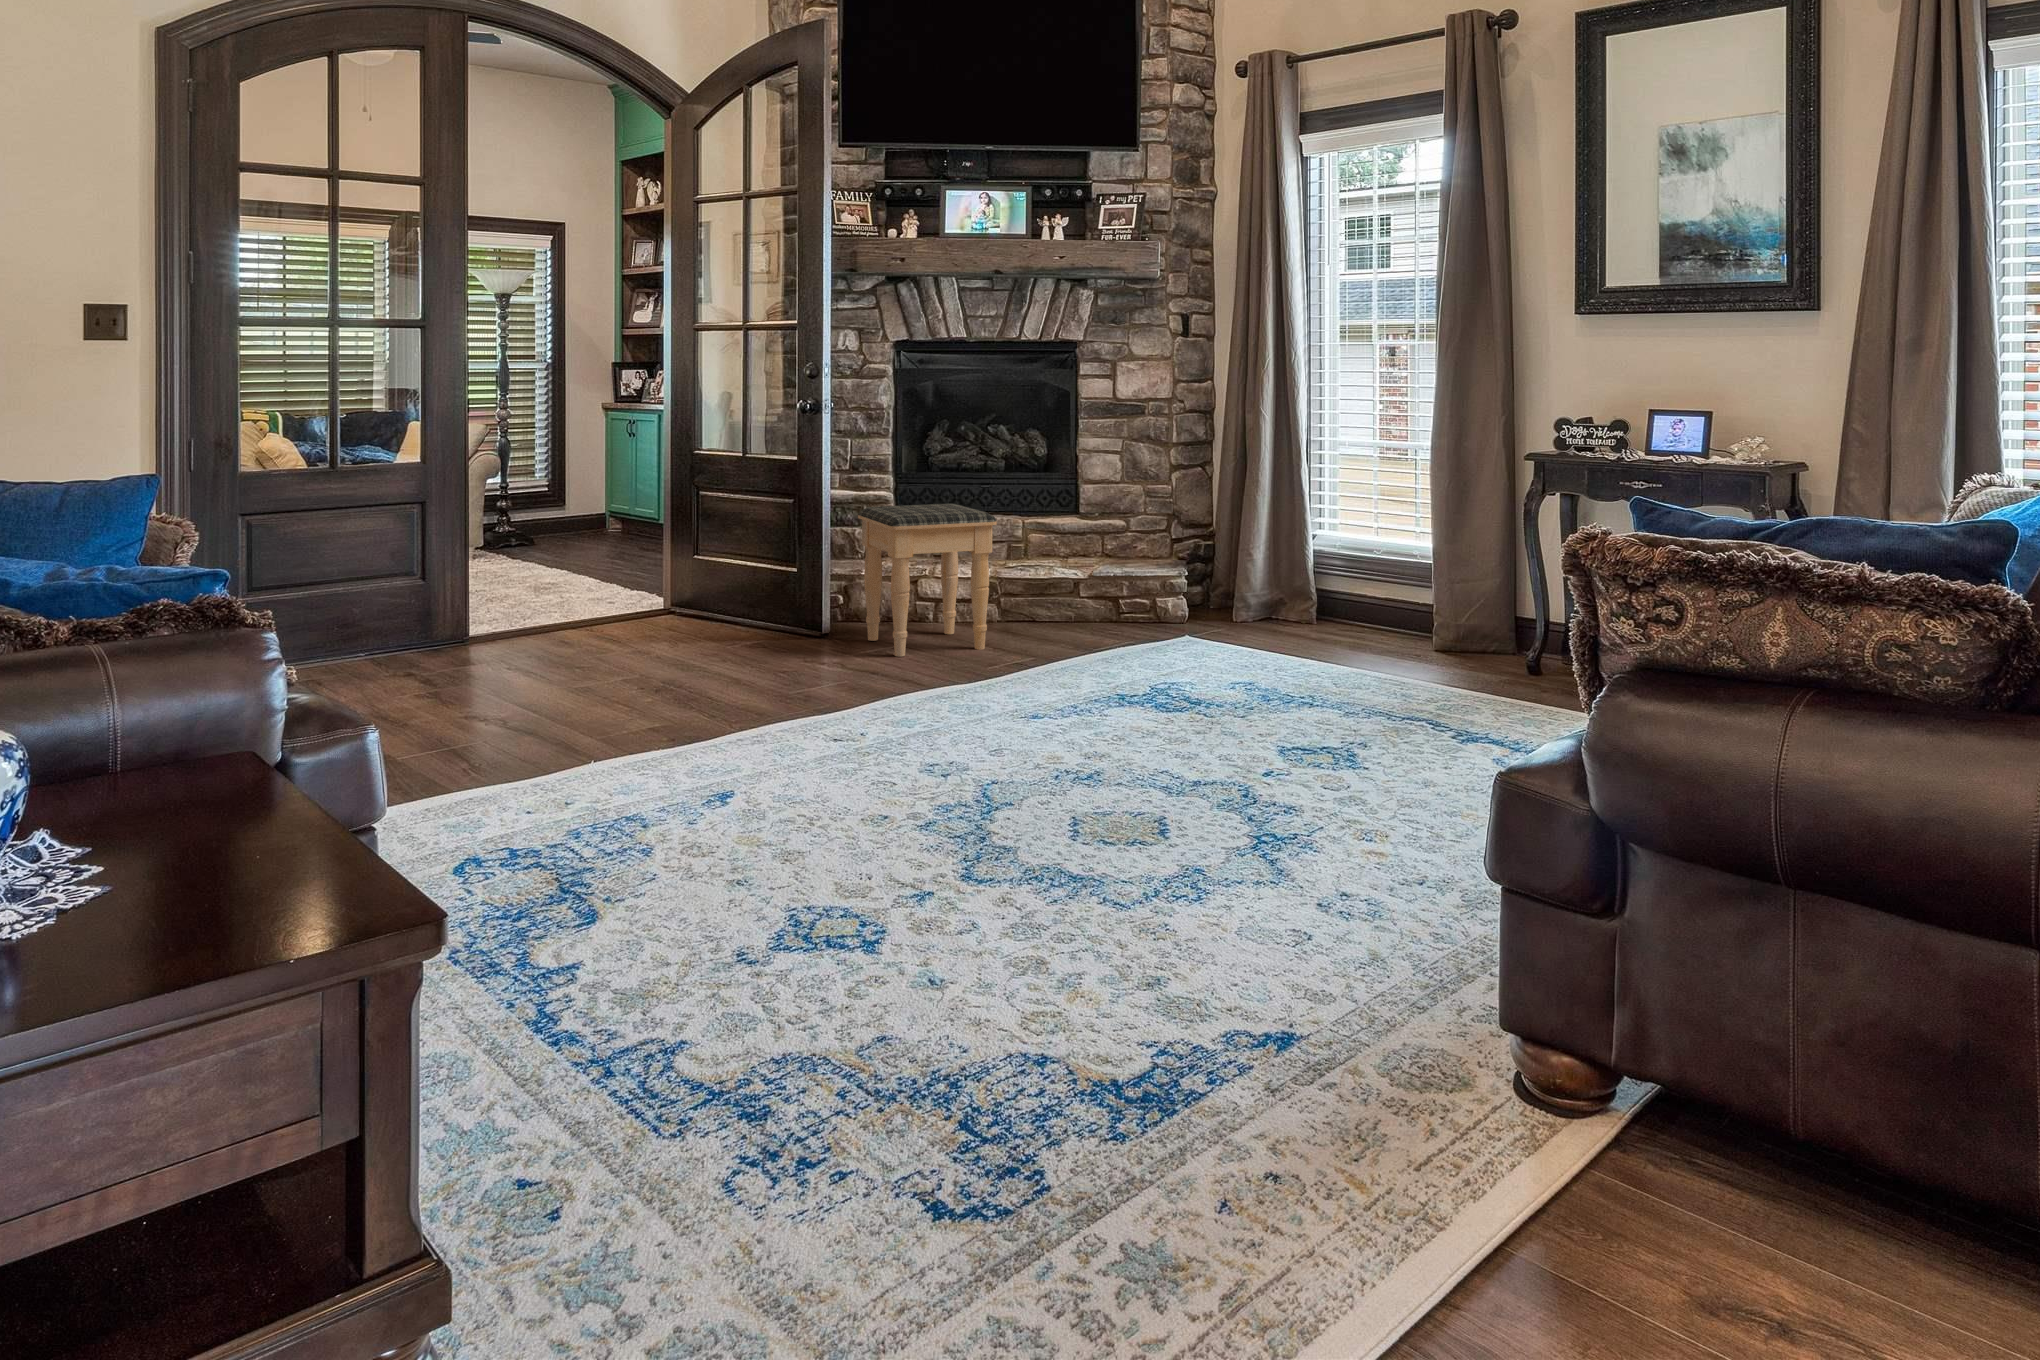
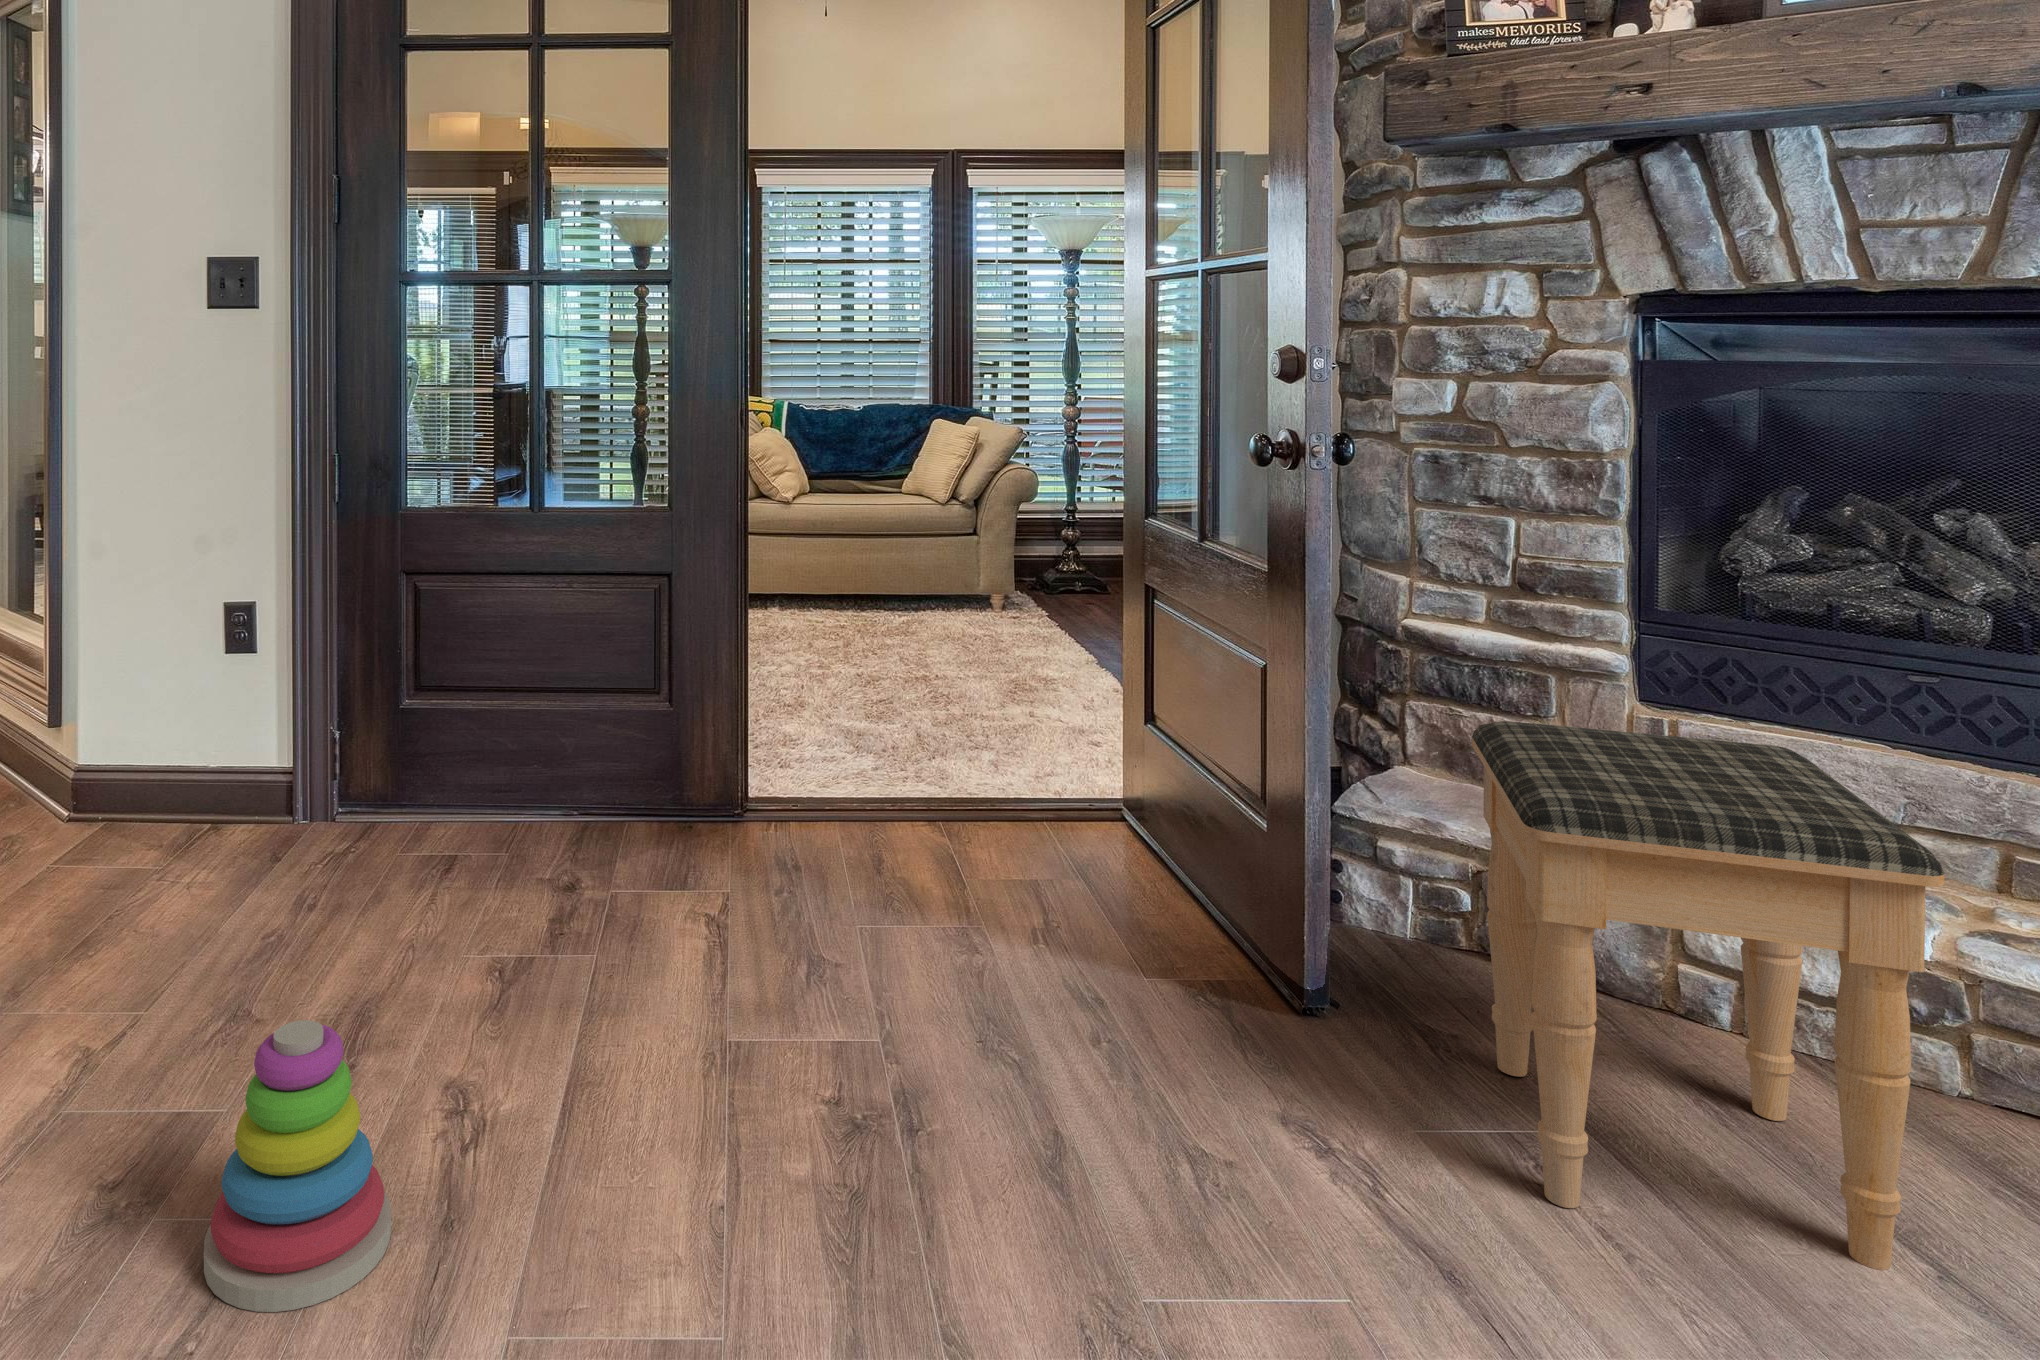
stacking toy: none [453,649,533,752] -> present [204,1020,391,1312]

